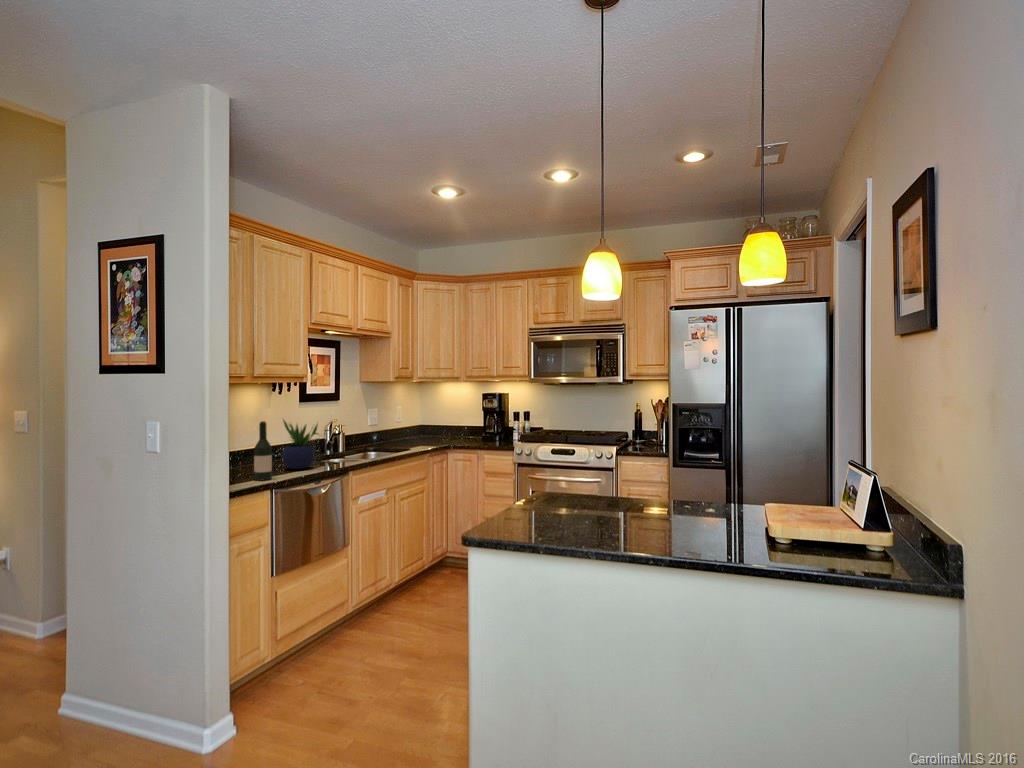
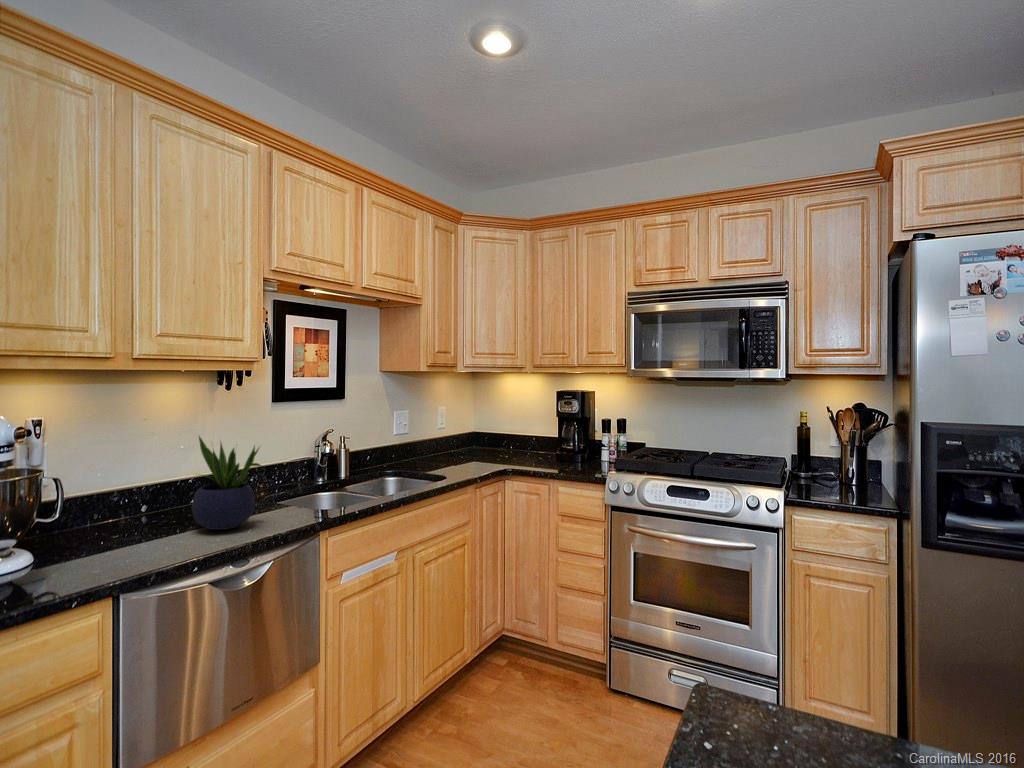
wine bottle: present [254,421,272,481] -> none [91,449,131,573]

